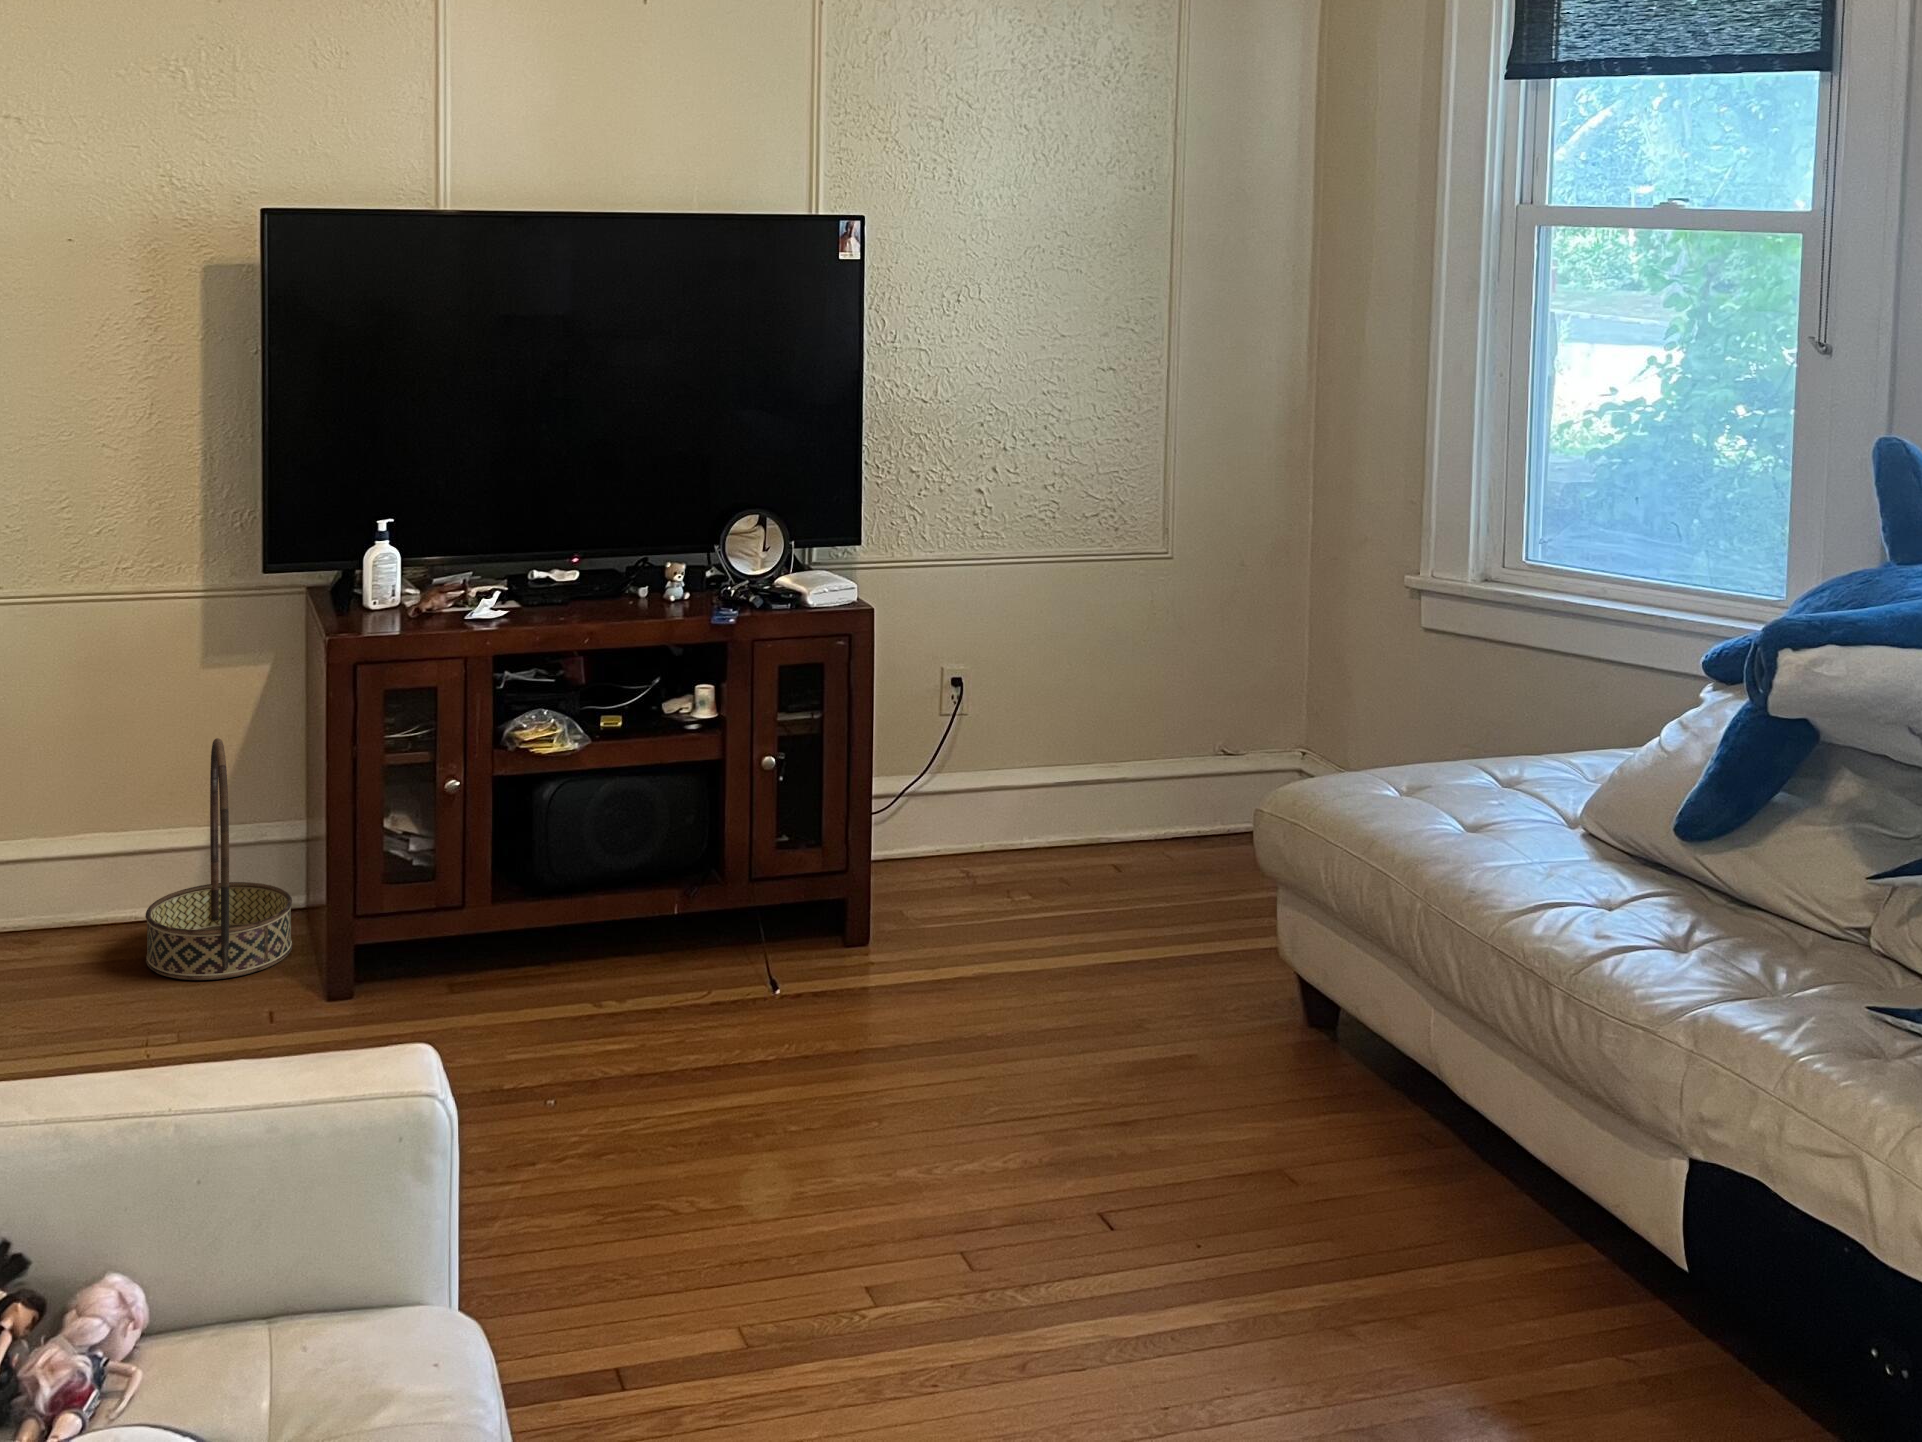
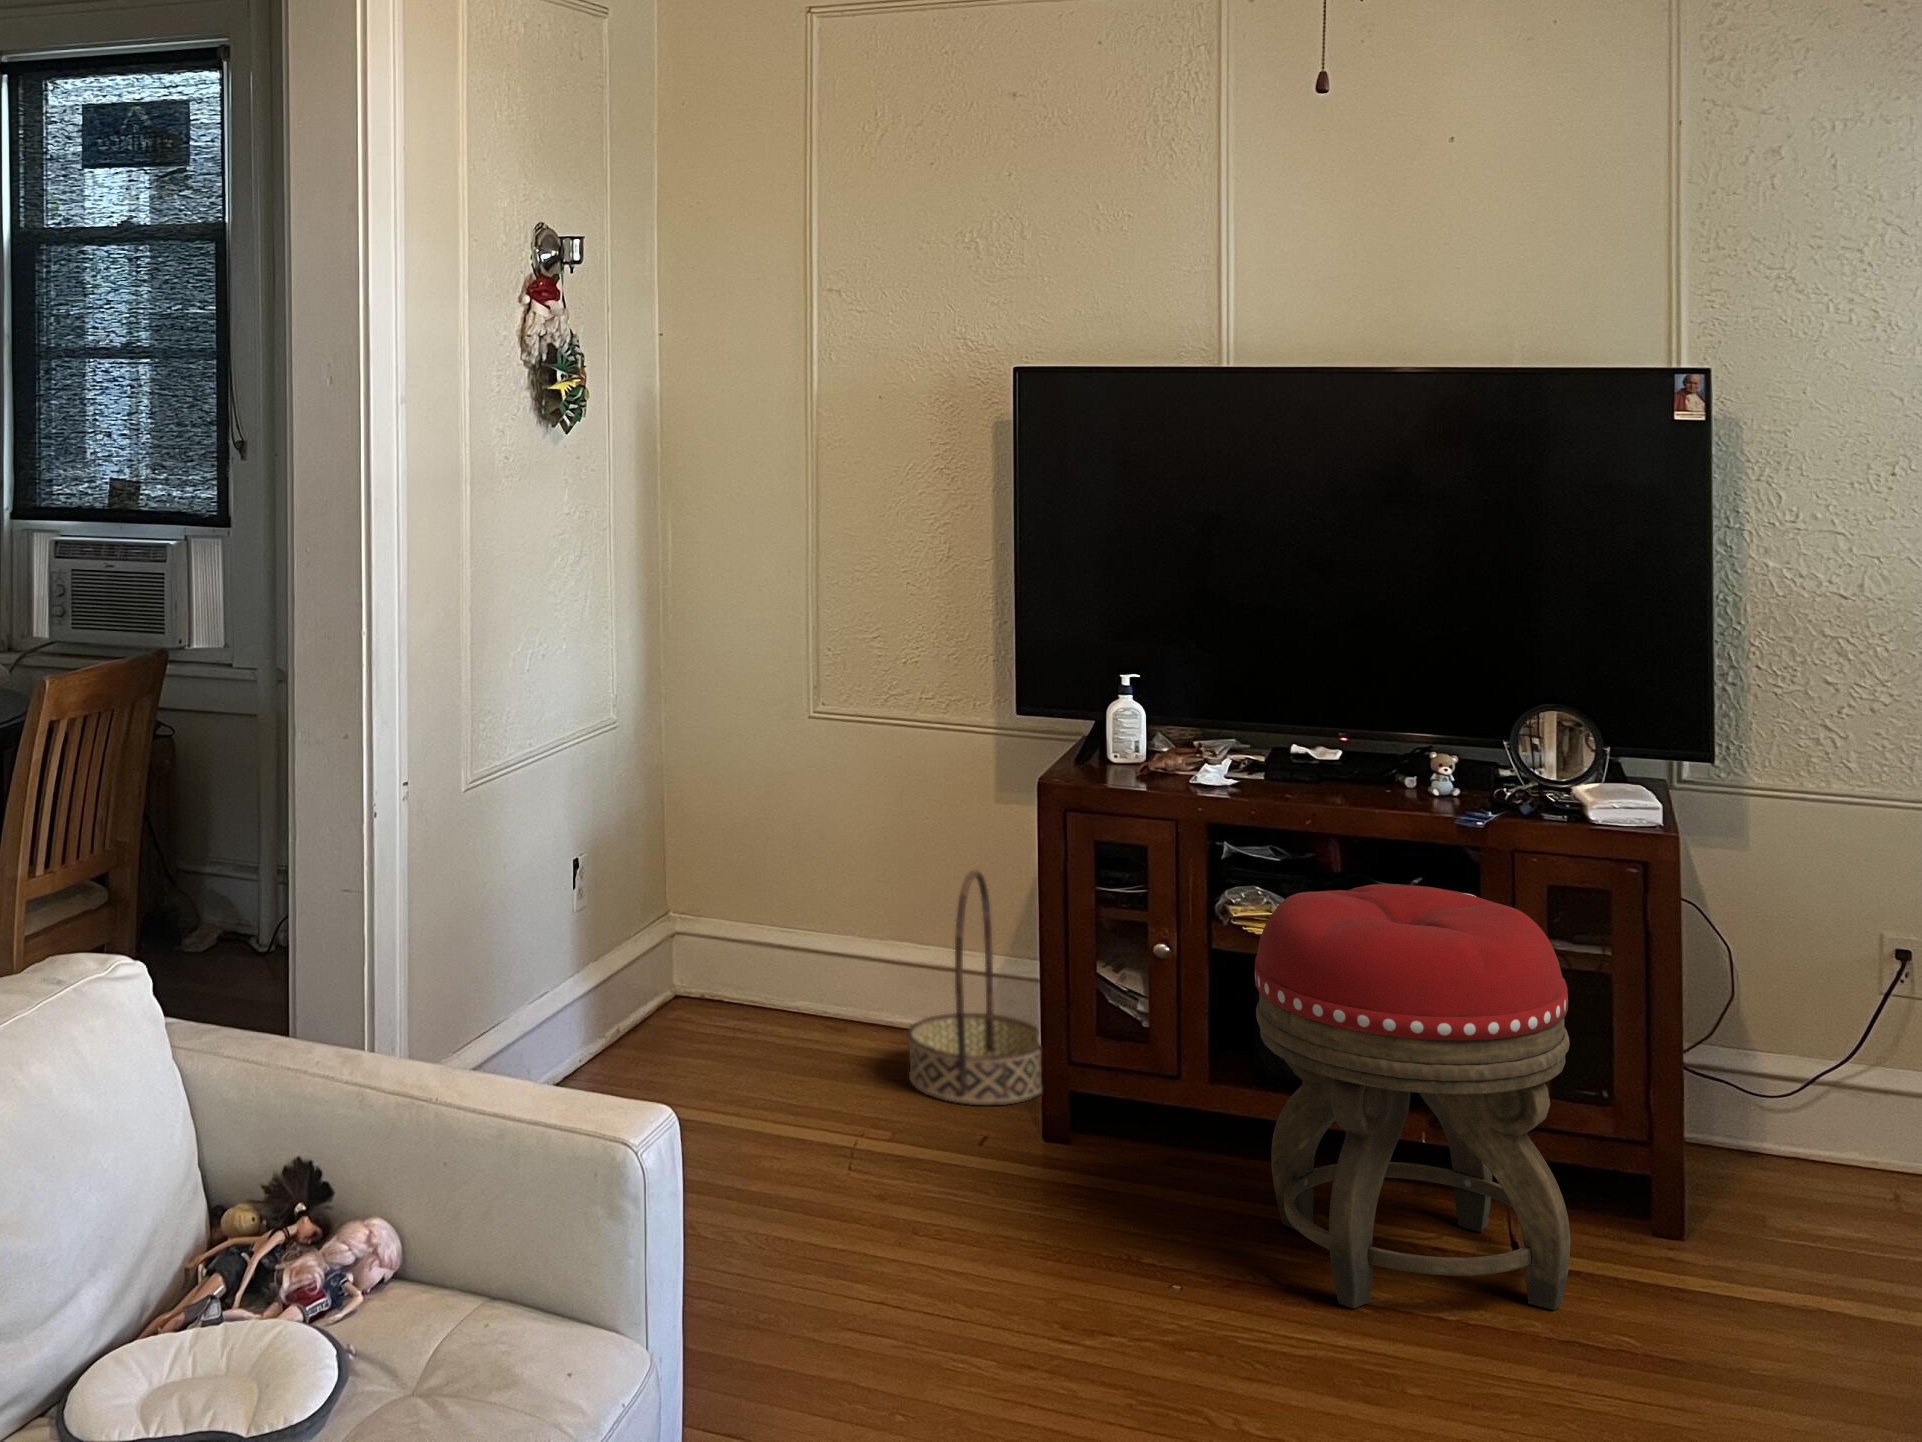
footstool: none [585,682,843,1059] -> present [1255,884,1570,1310]

